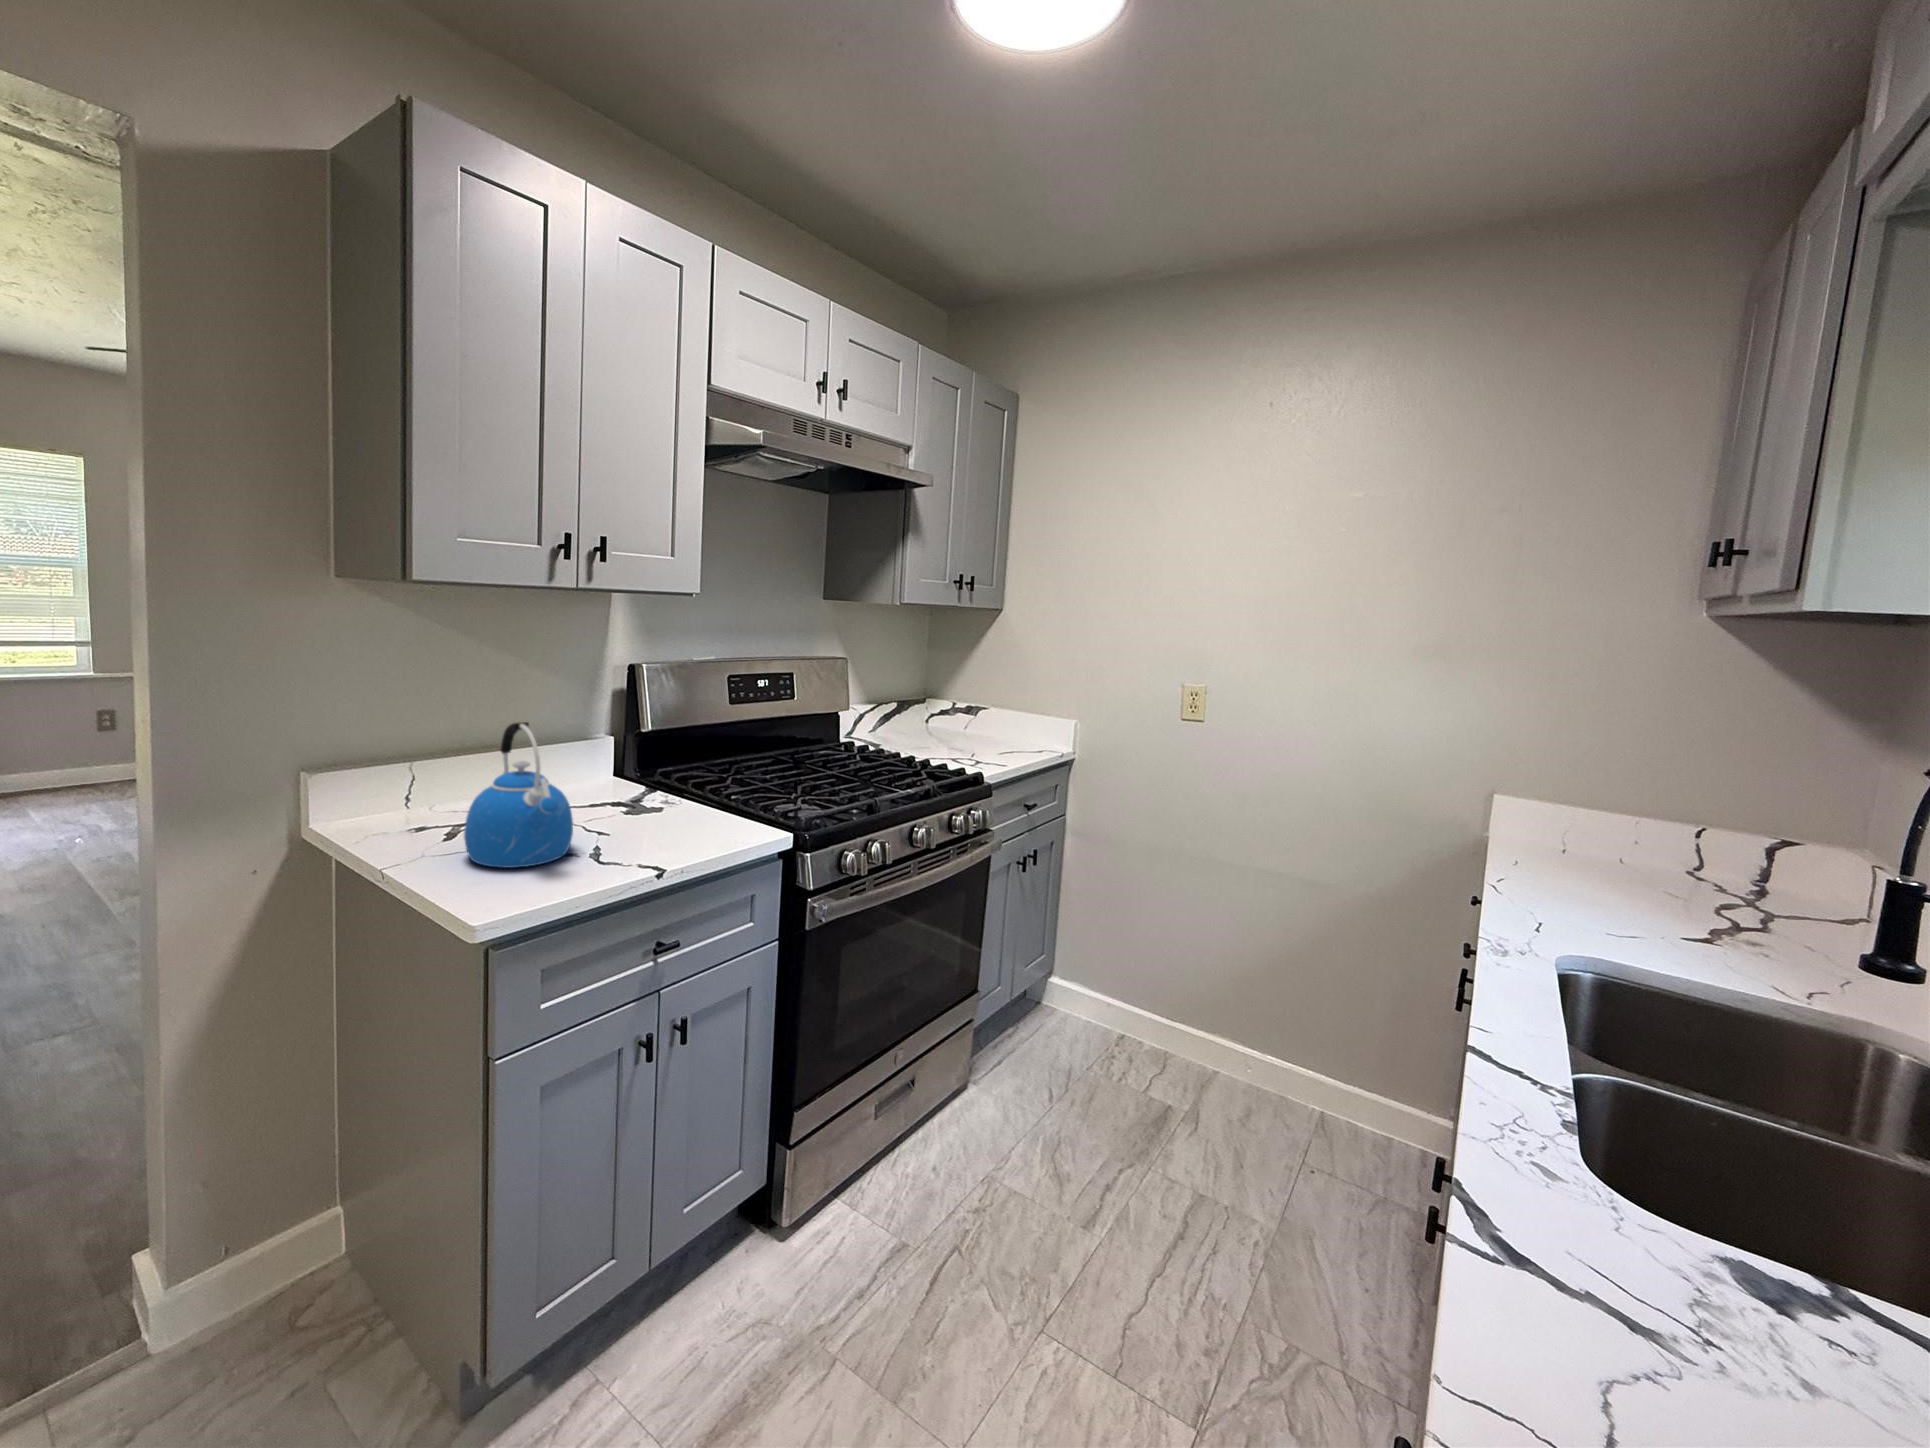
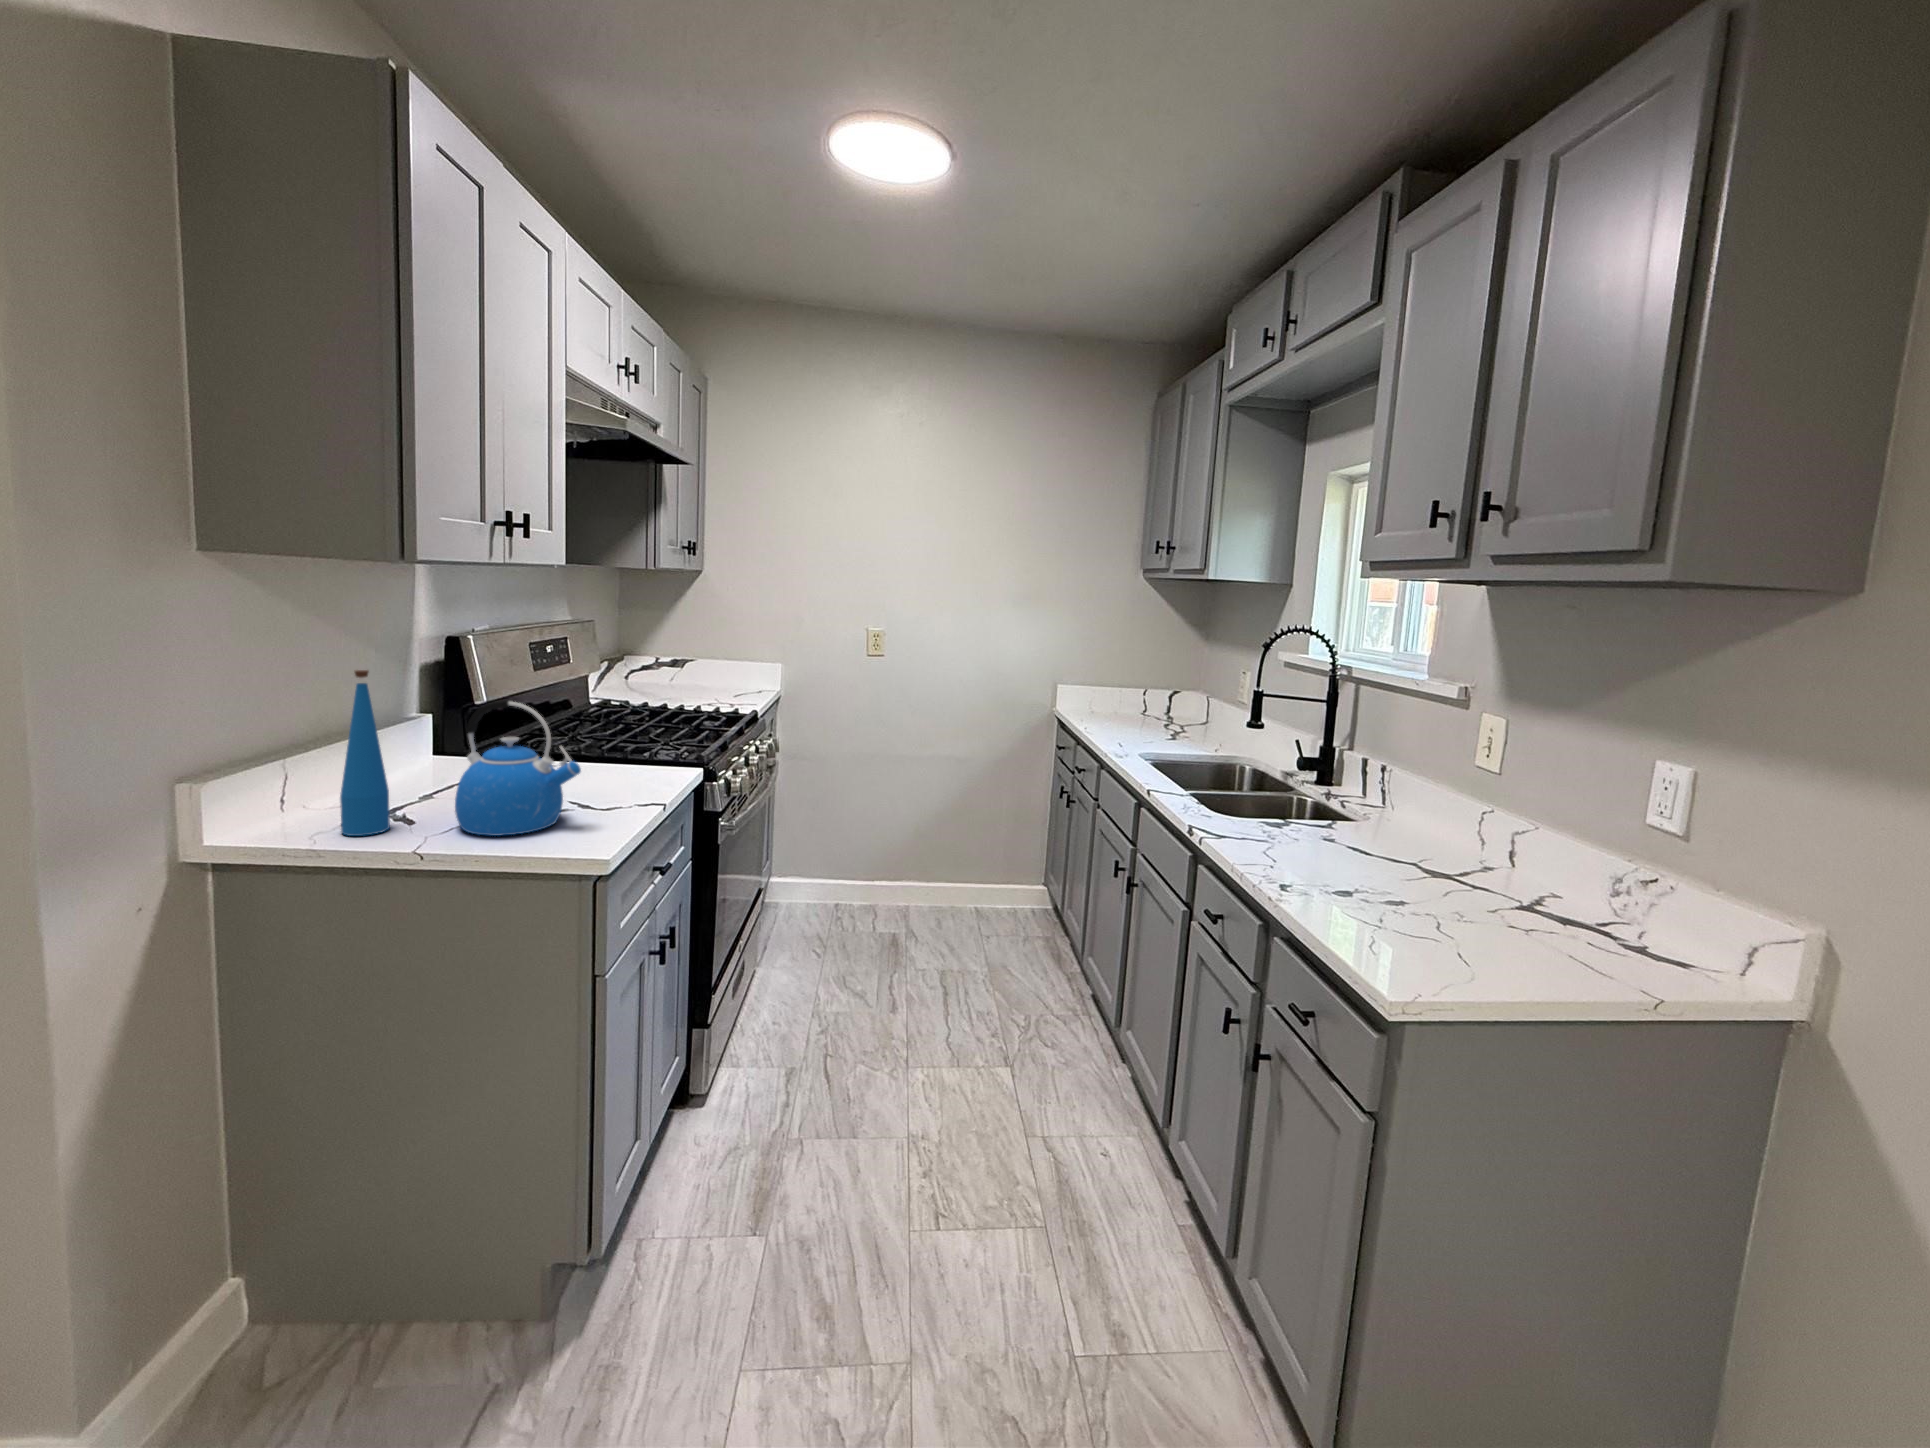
bottle: none [407,681,450,839] -> present [340,670,390,836]

